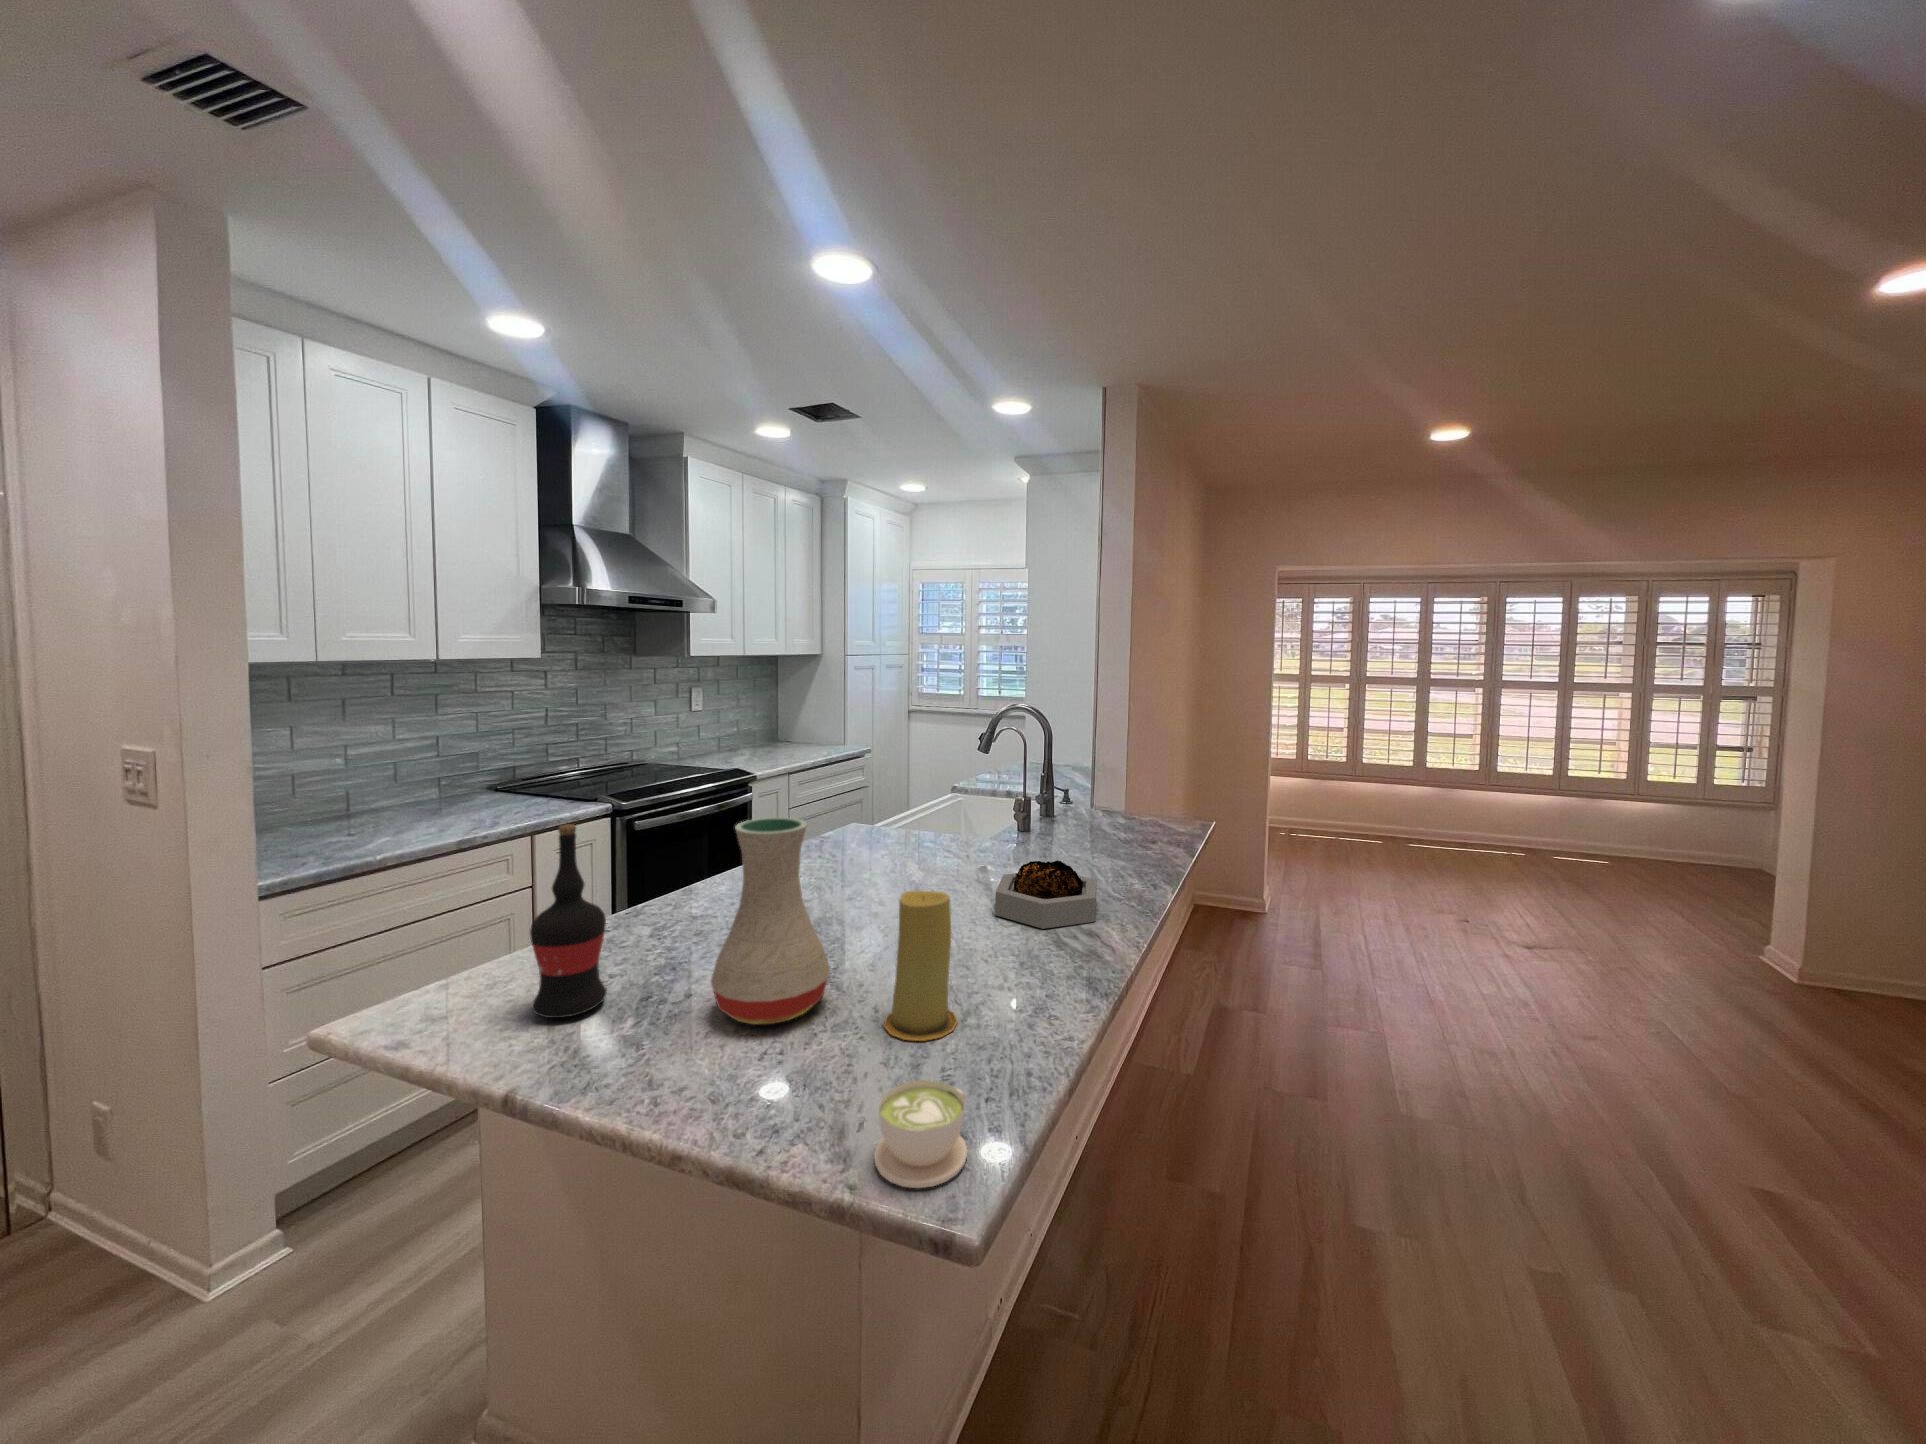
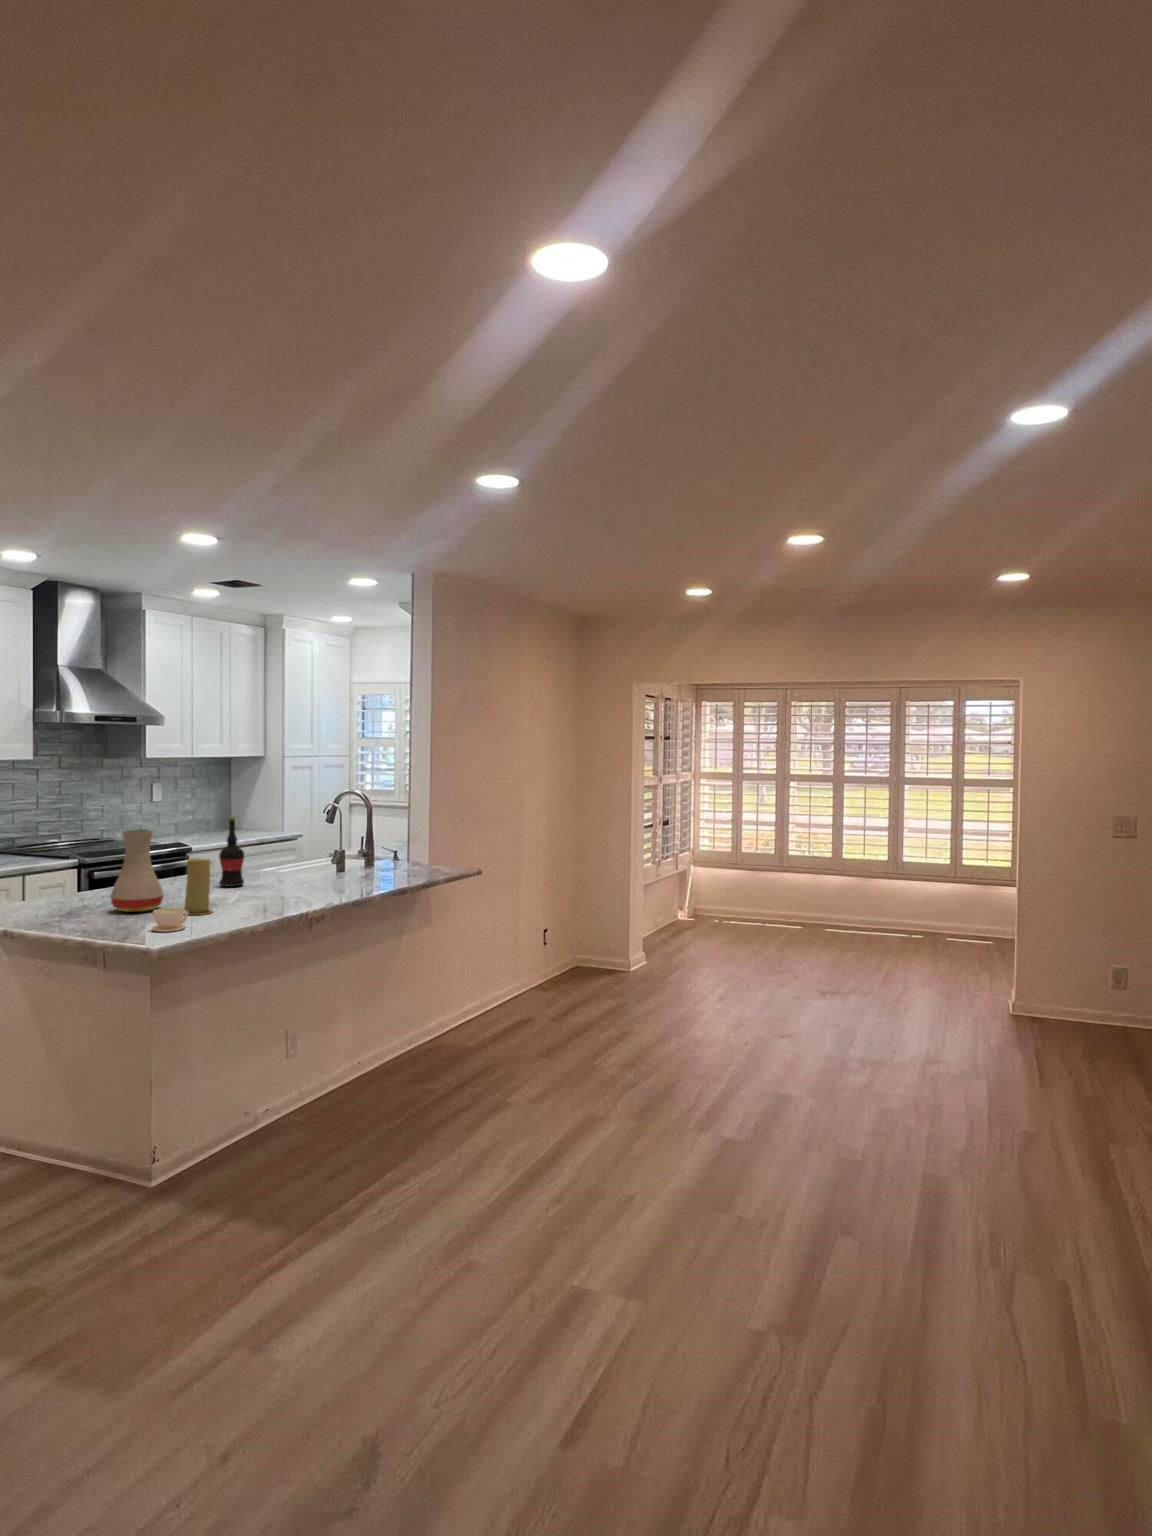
wine bottle: present [530,824,607,1018] -> present [219,818,244,887]
decorative bowl: present [995,861,1097,929] -> none [270,864,331,896]

